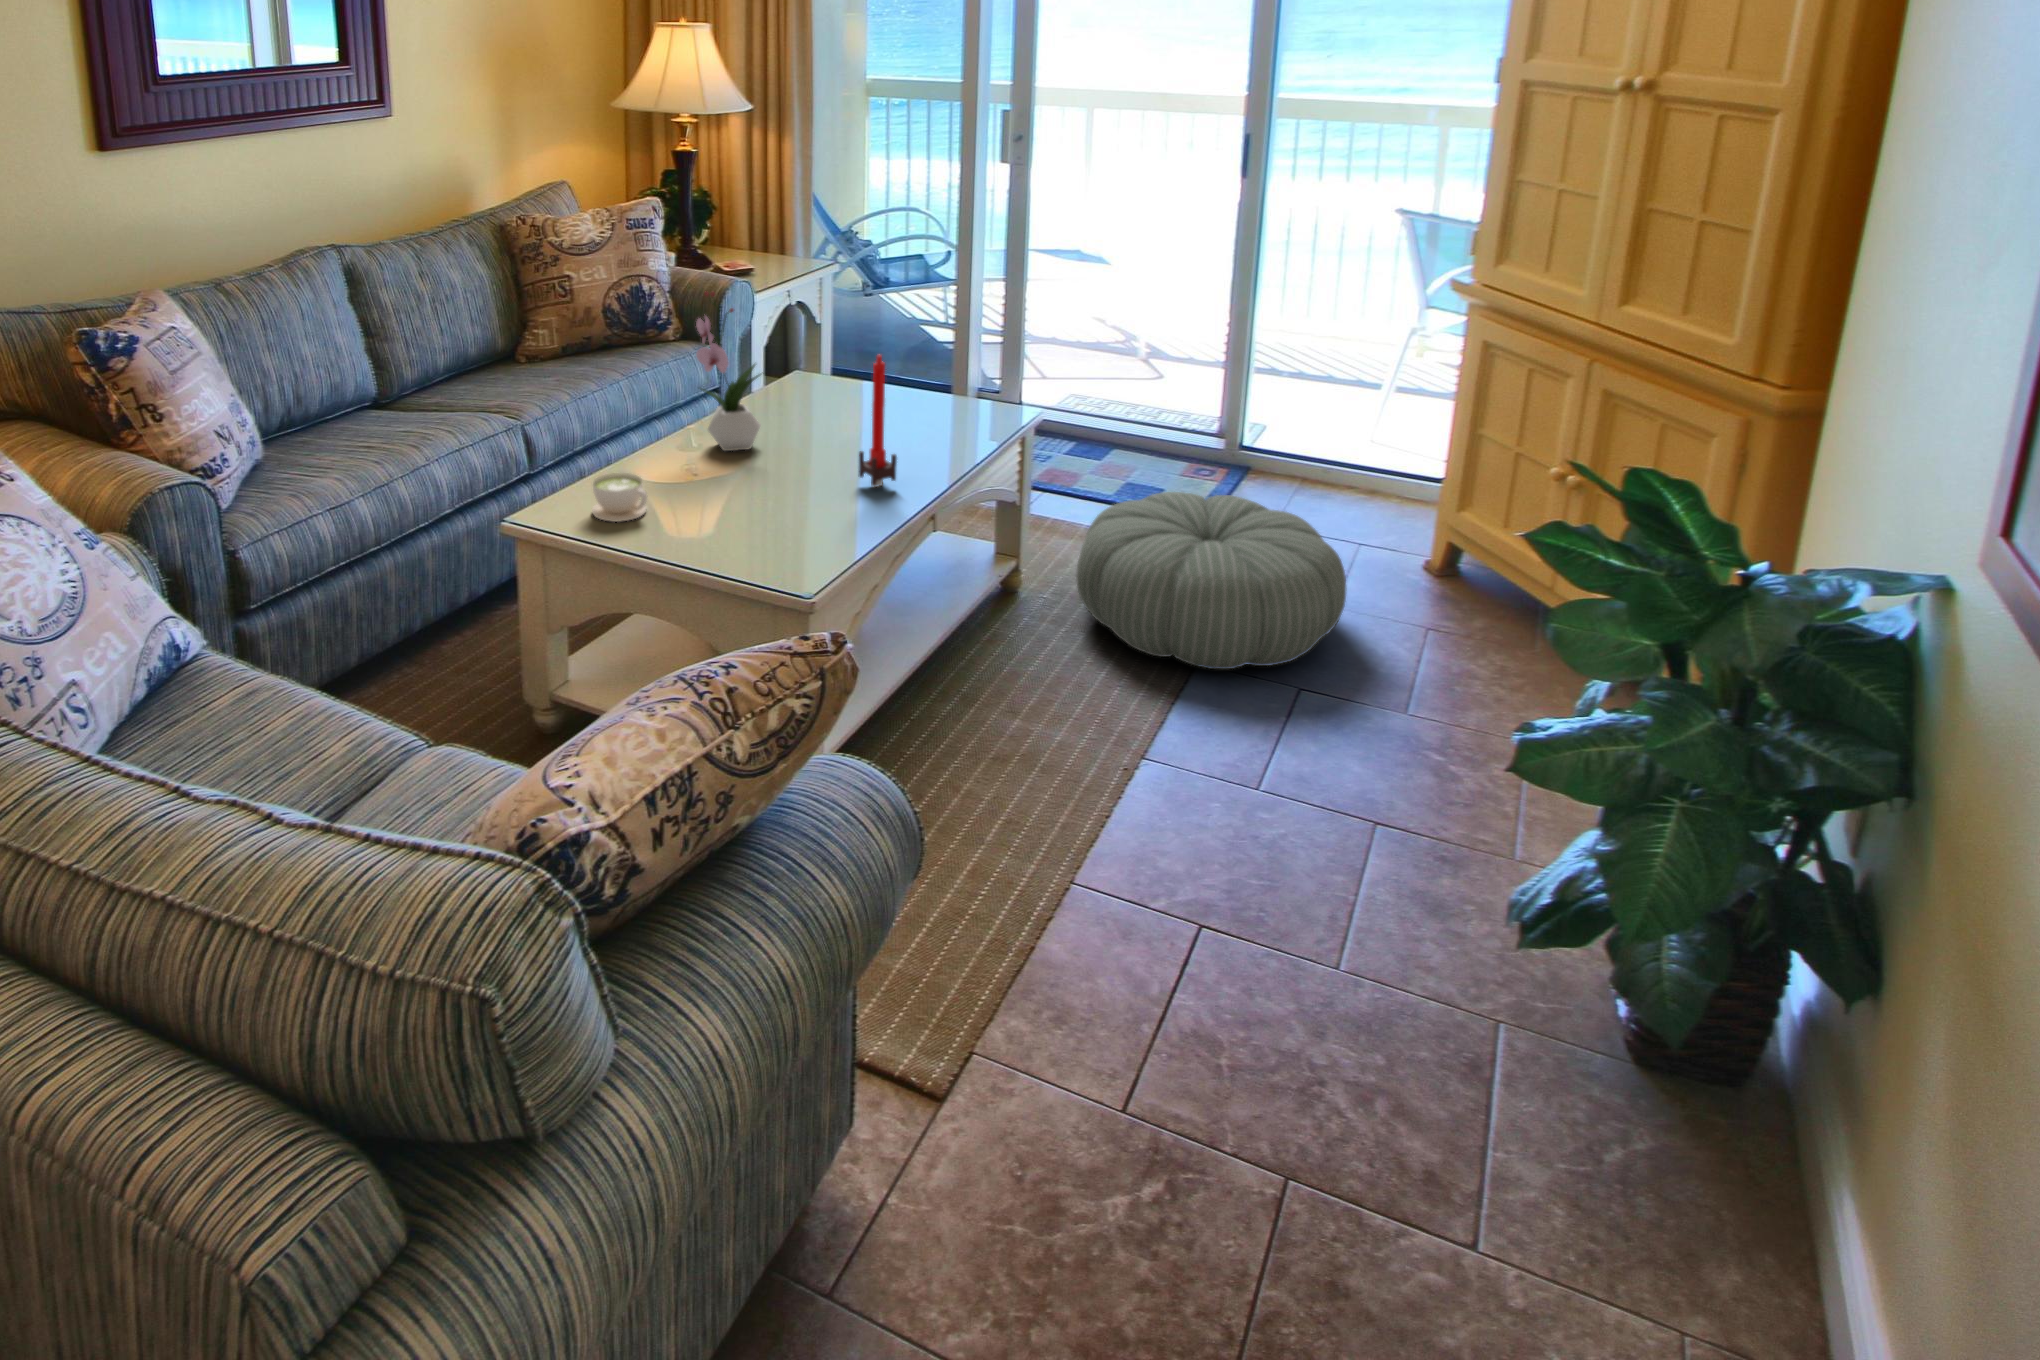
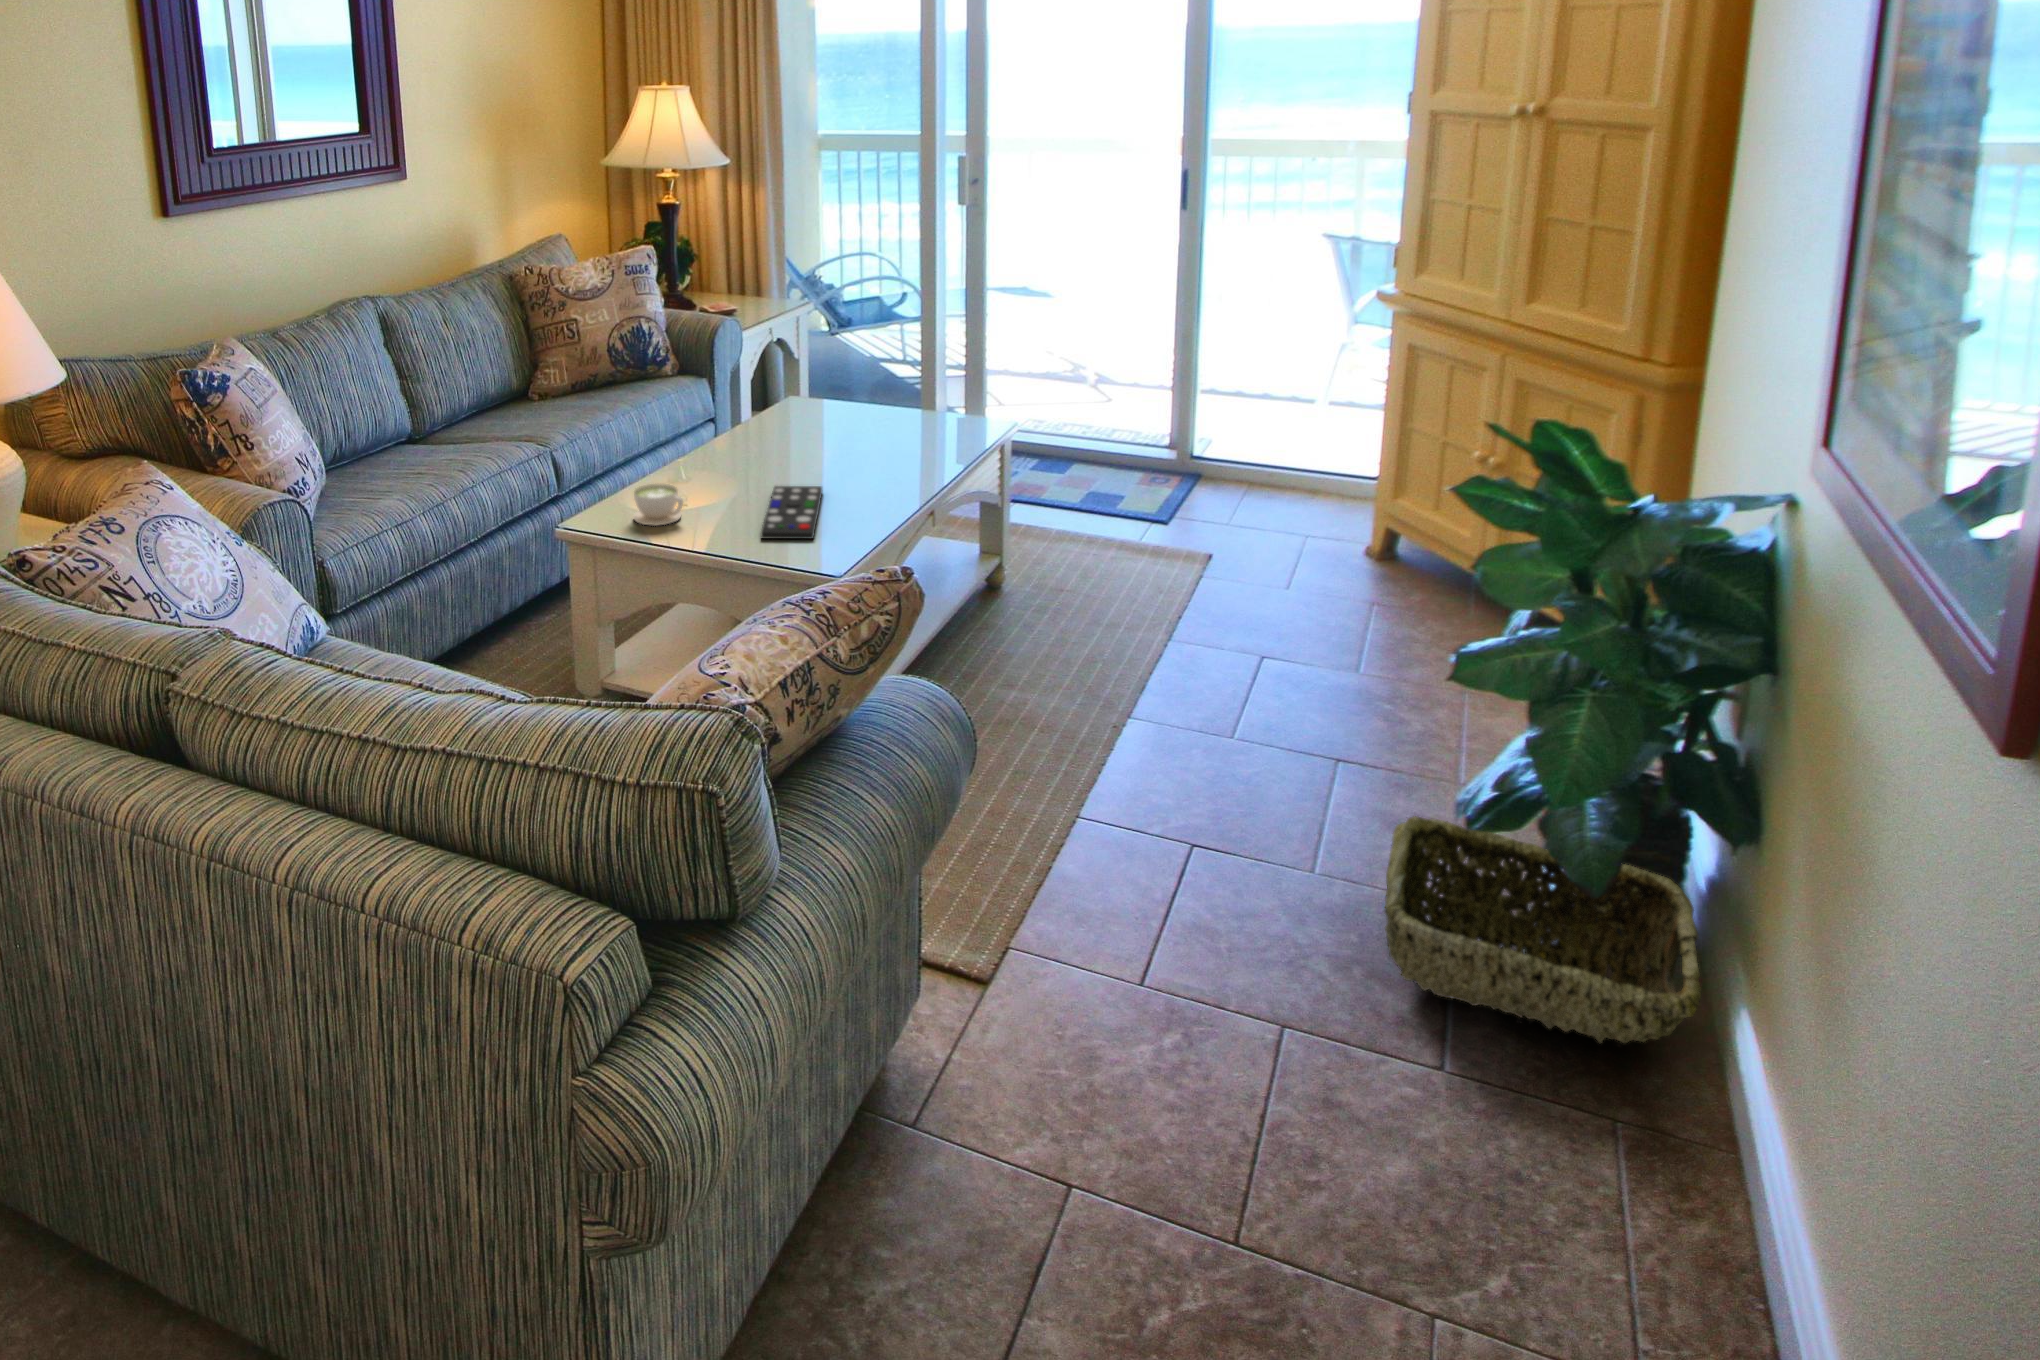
flower arrangement: present [696,292,761,451] -> none [710,323,774,466]
candle: present [859,355,897,487] -> none [865,371,899,490]
remote control: none [729,478,810,547] -> present [761,486,822,539]
pouf: present [1076,492,1346,669] -> none [1057,493,1300,645]
woven basket: none [1417,921,1803,1233] -> present [1384,816,1701,1043]

